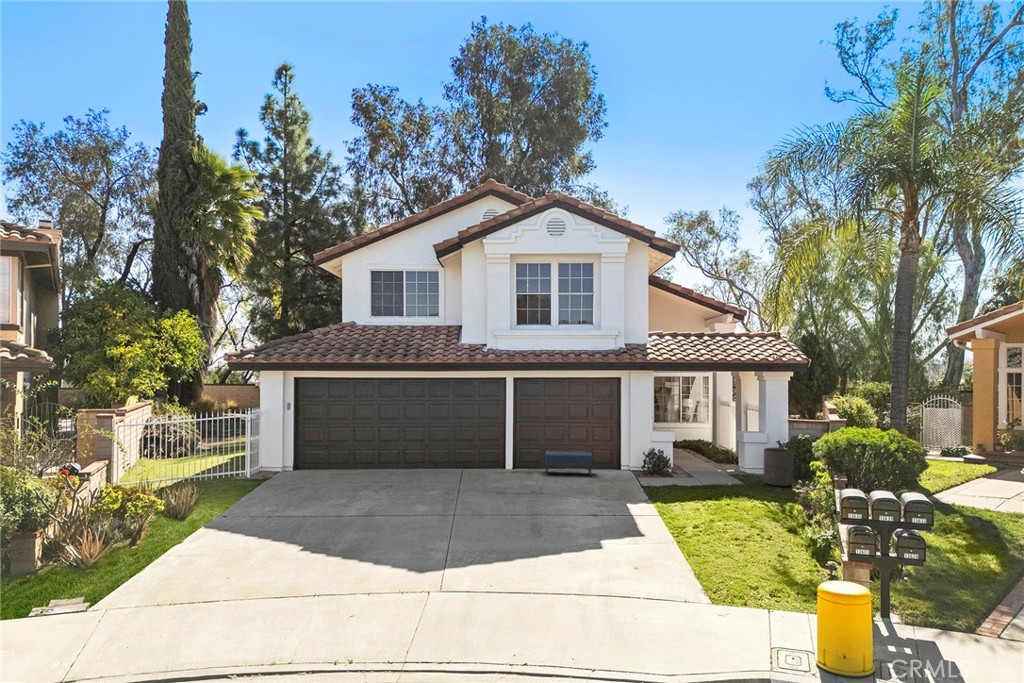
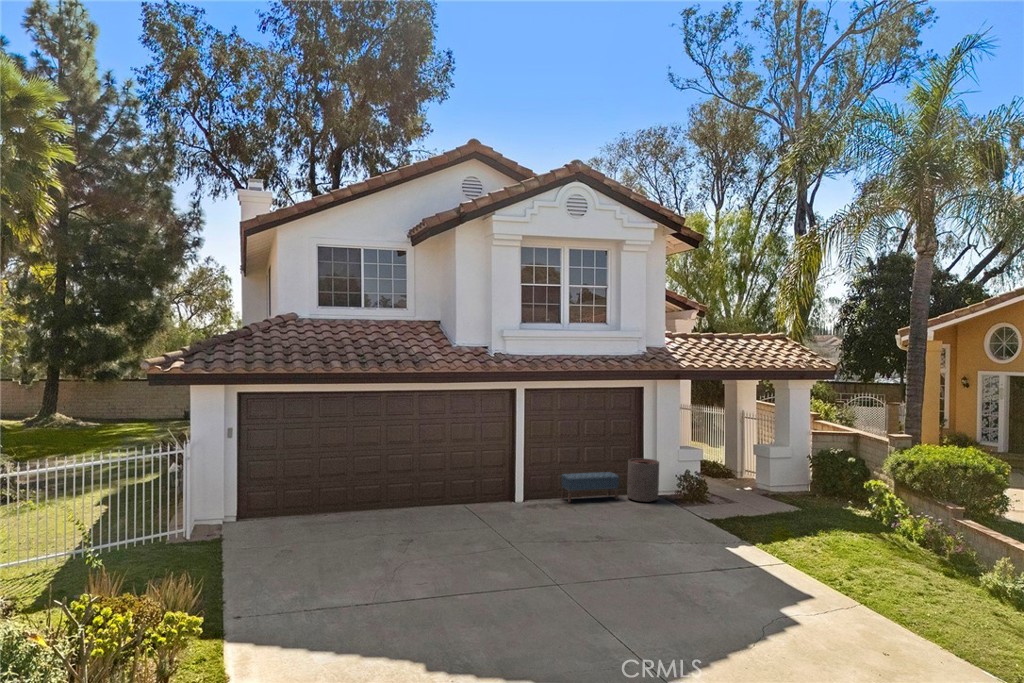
trash can: present [763,448,794,486] -> present [627,458,659,502]

